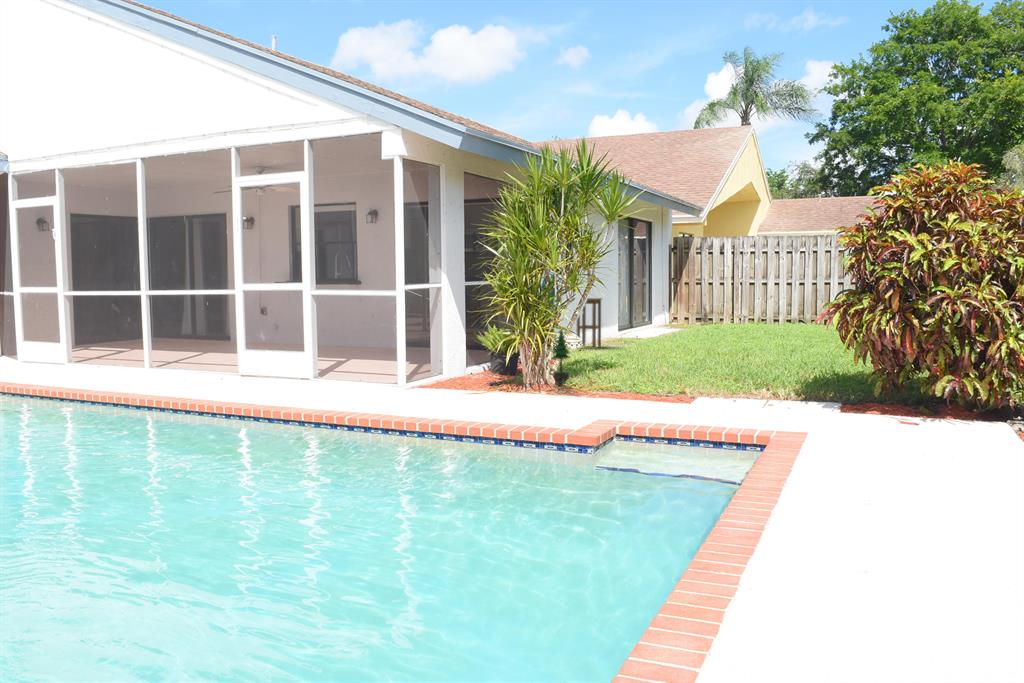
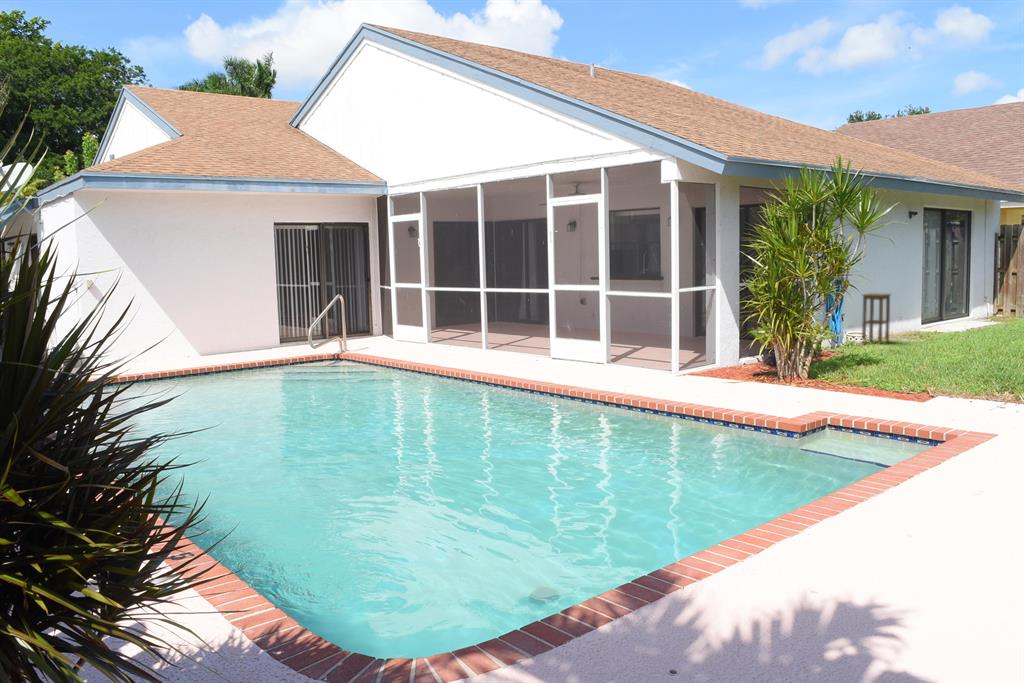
potted tree: present [552,330,570,385] -> none [809,328,829,379]

